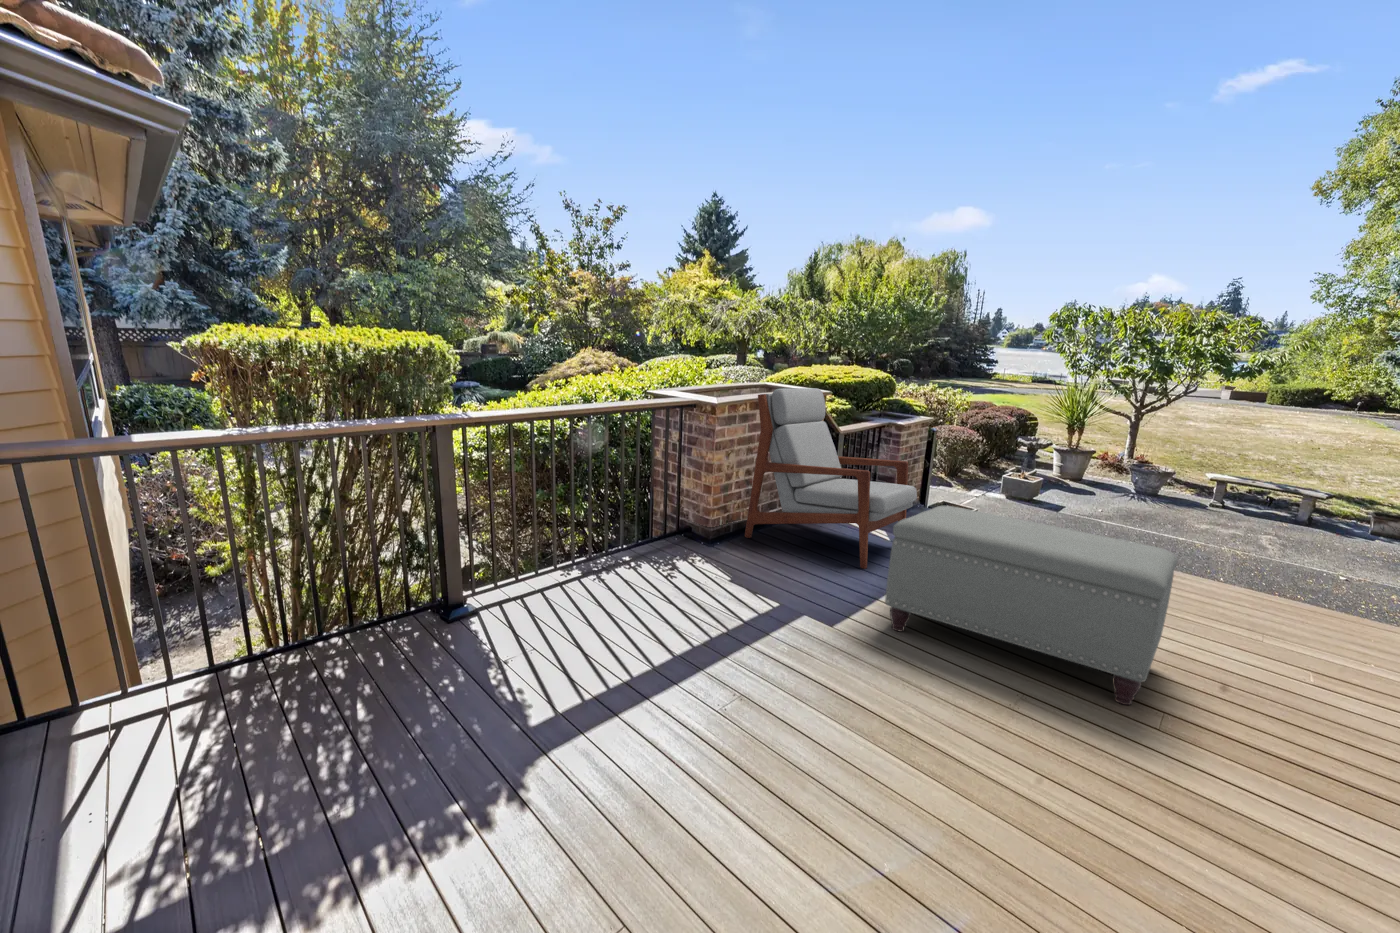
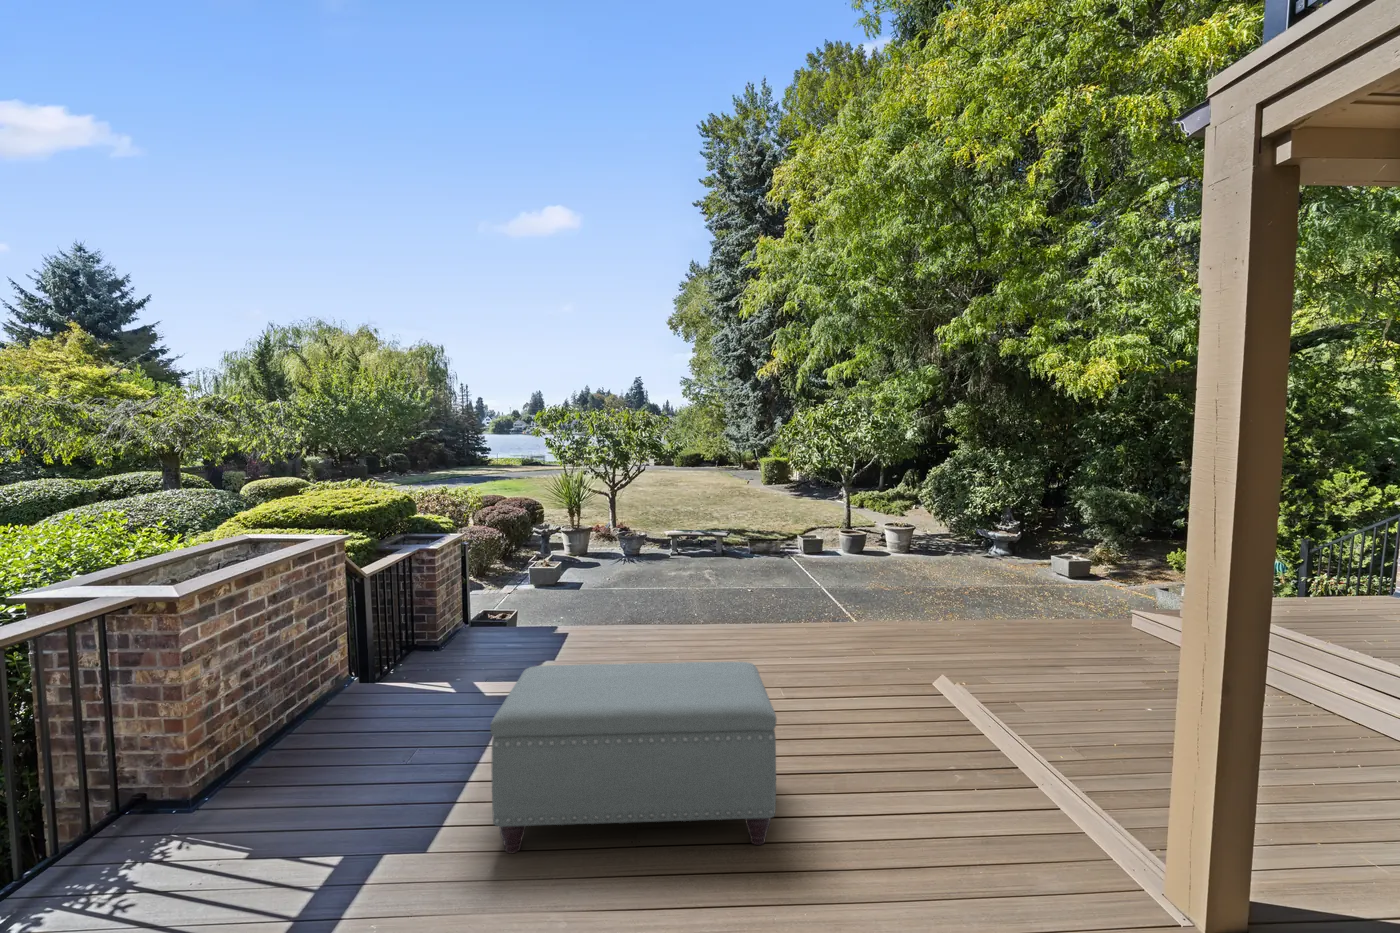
armchair: present [745,388,917,569] -> none [248,537,482,767]

